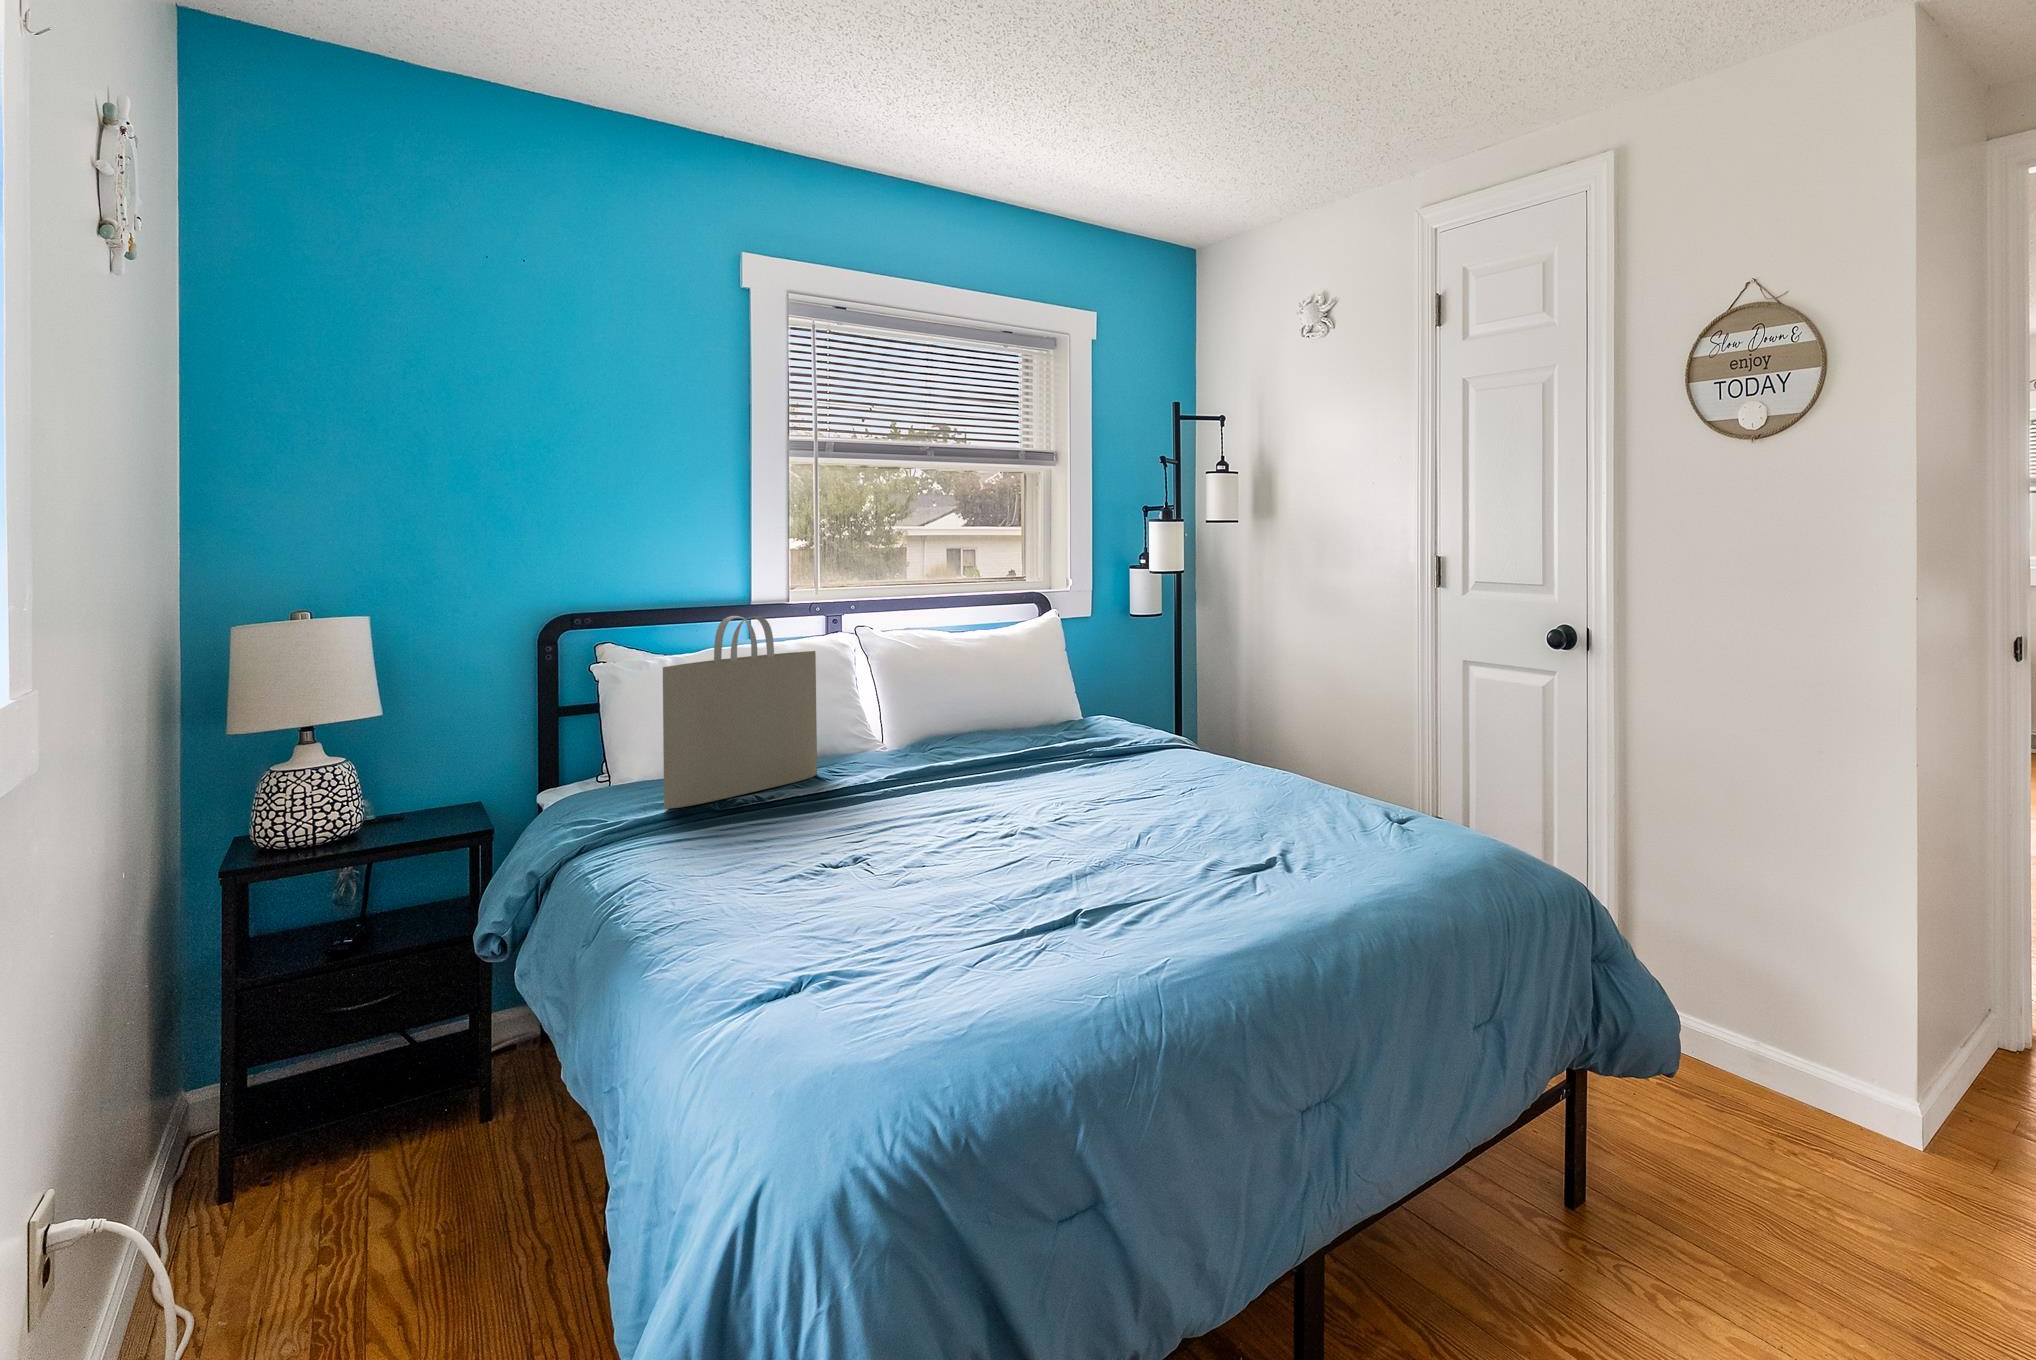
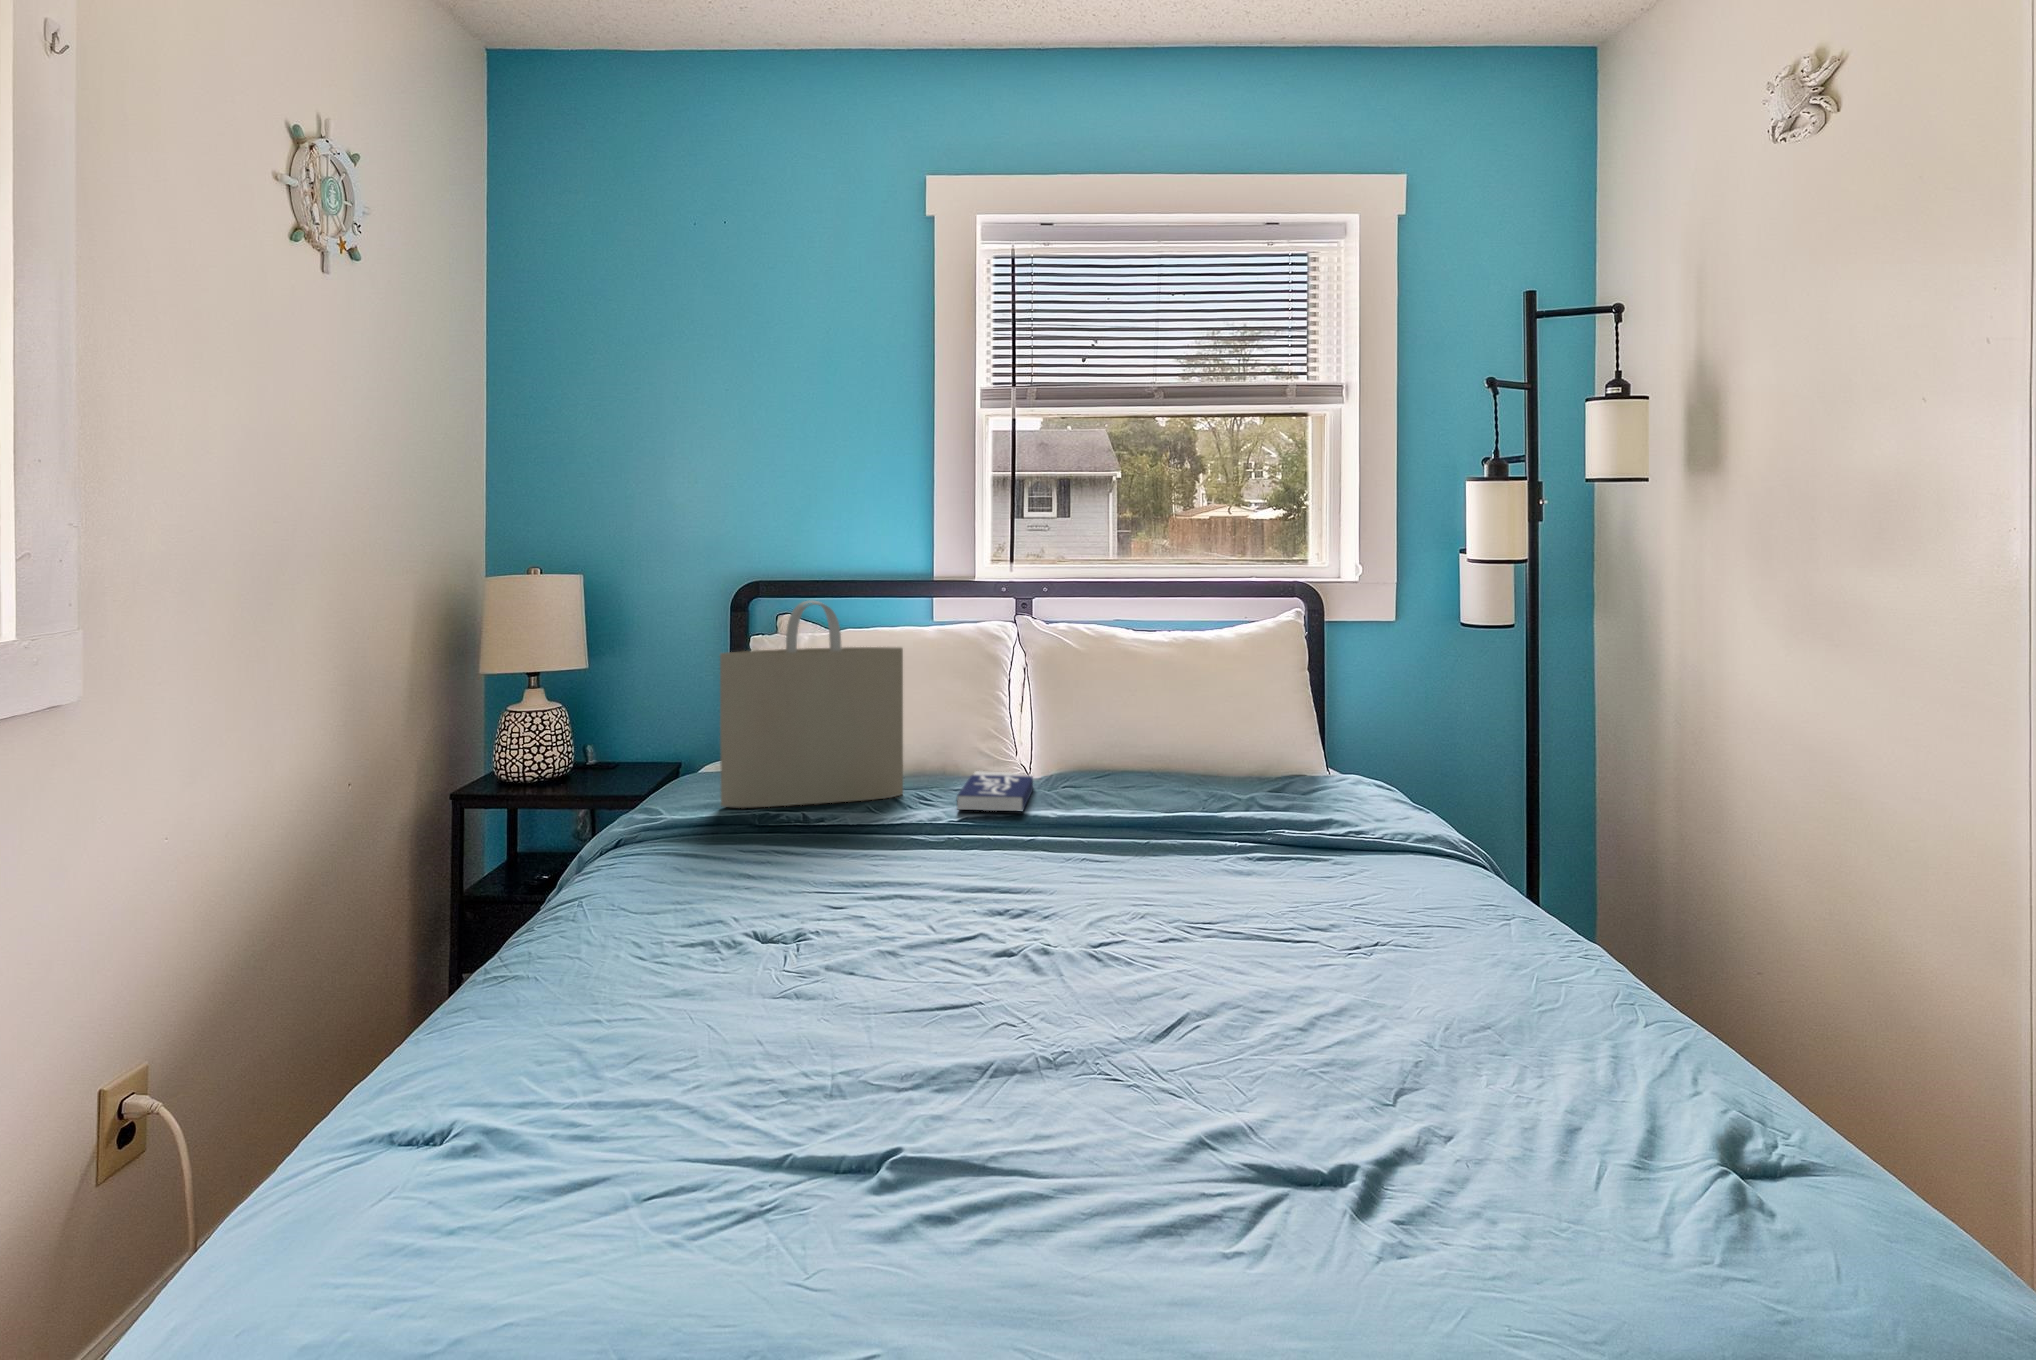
book: none [860,744,939,774] -> present [957,771,1033,811]

